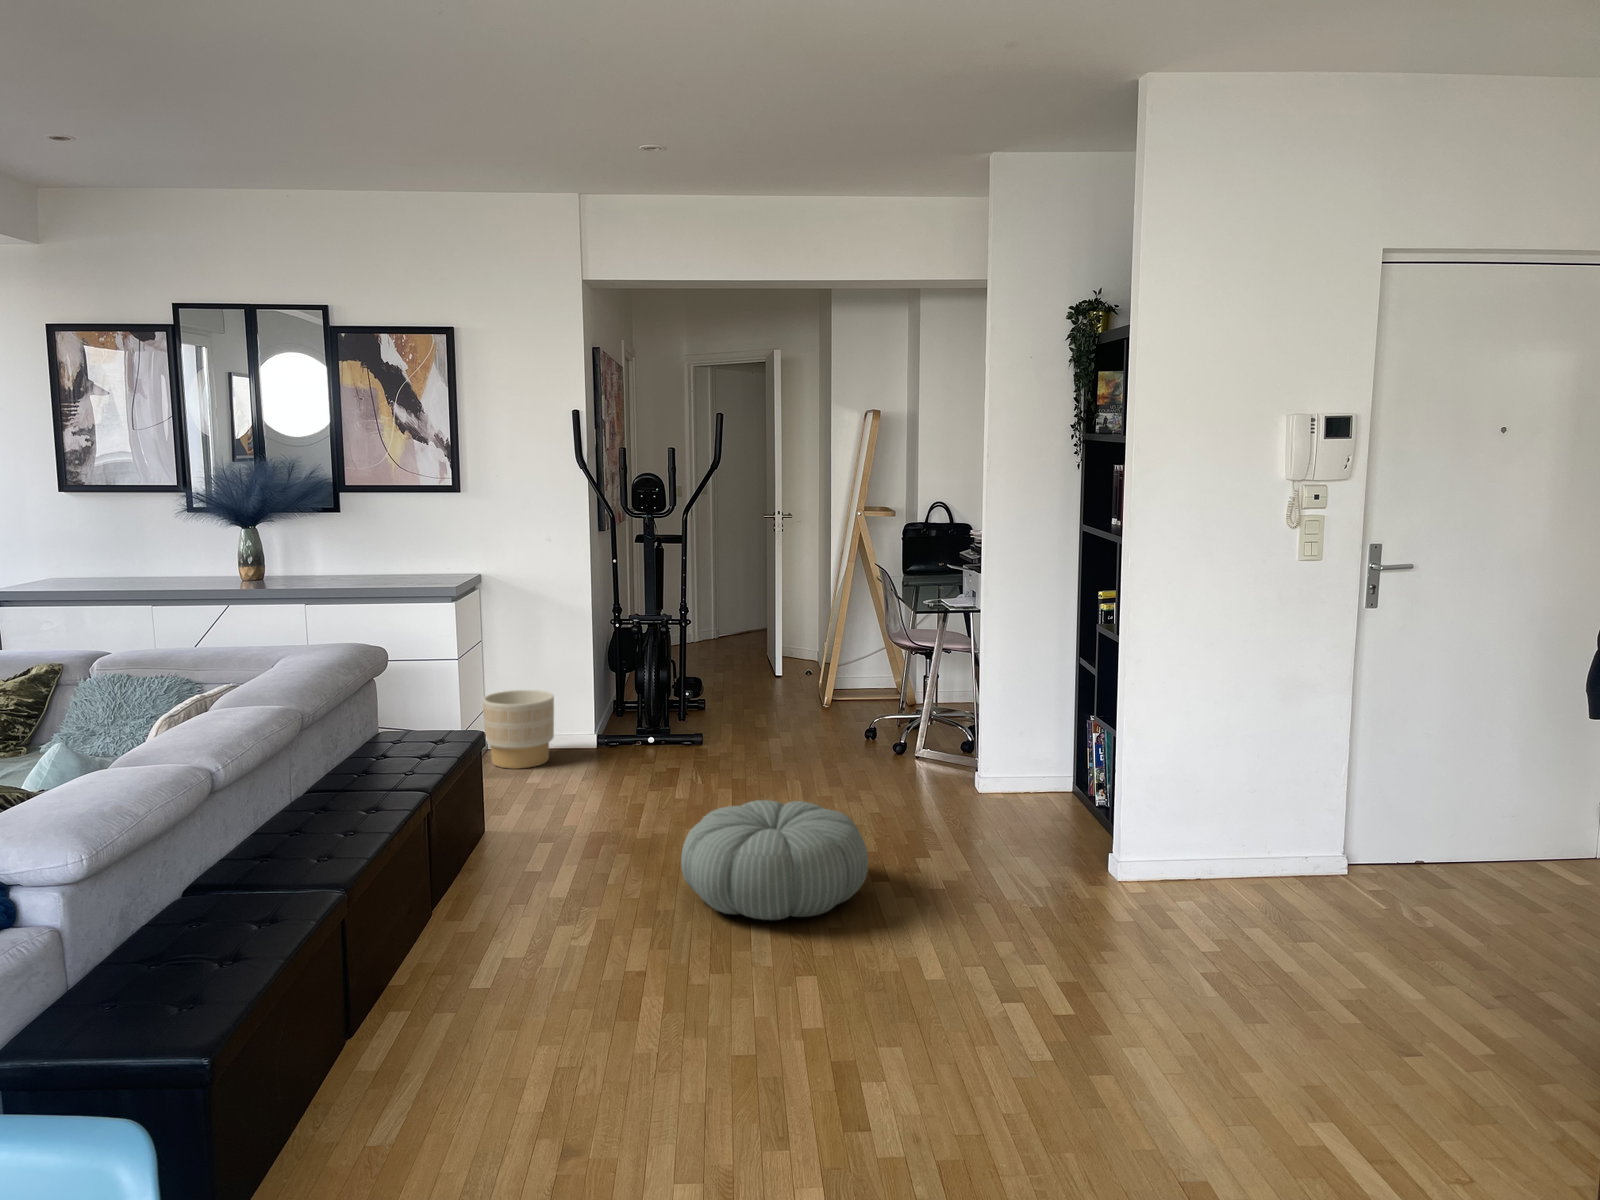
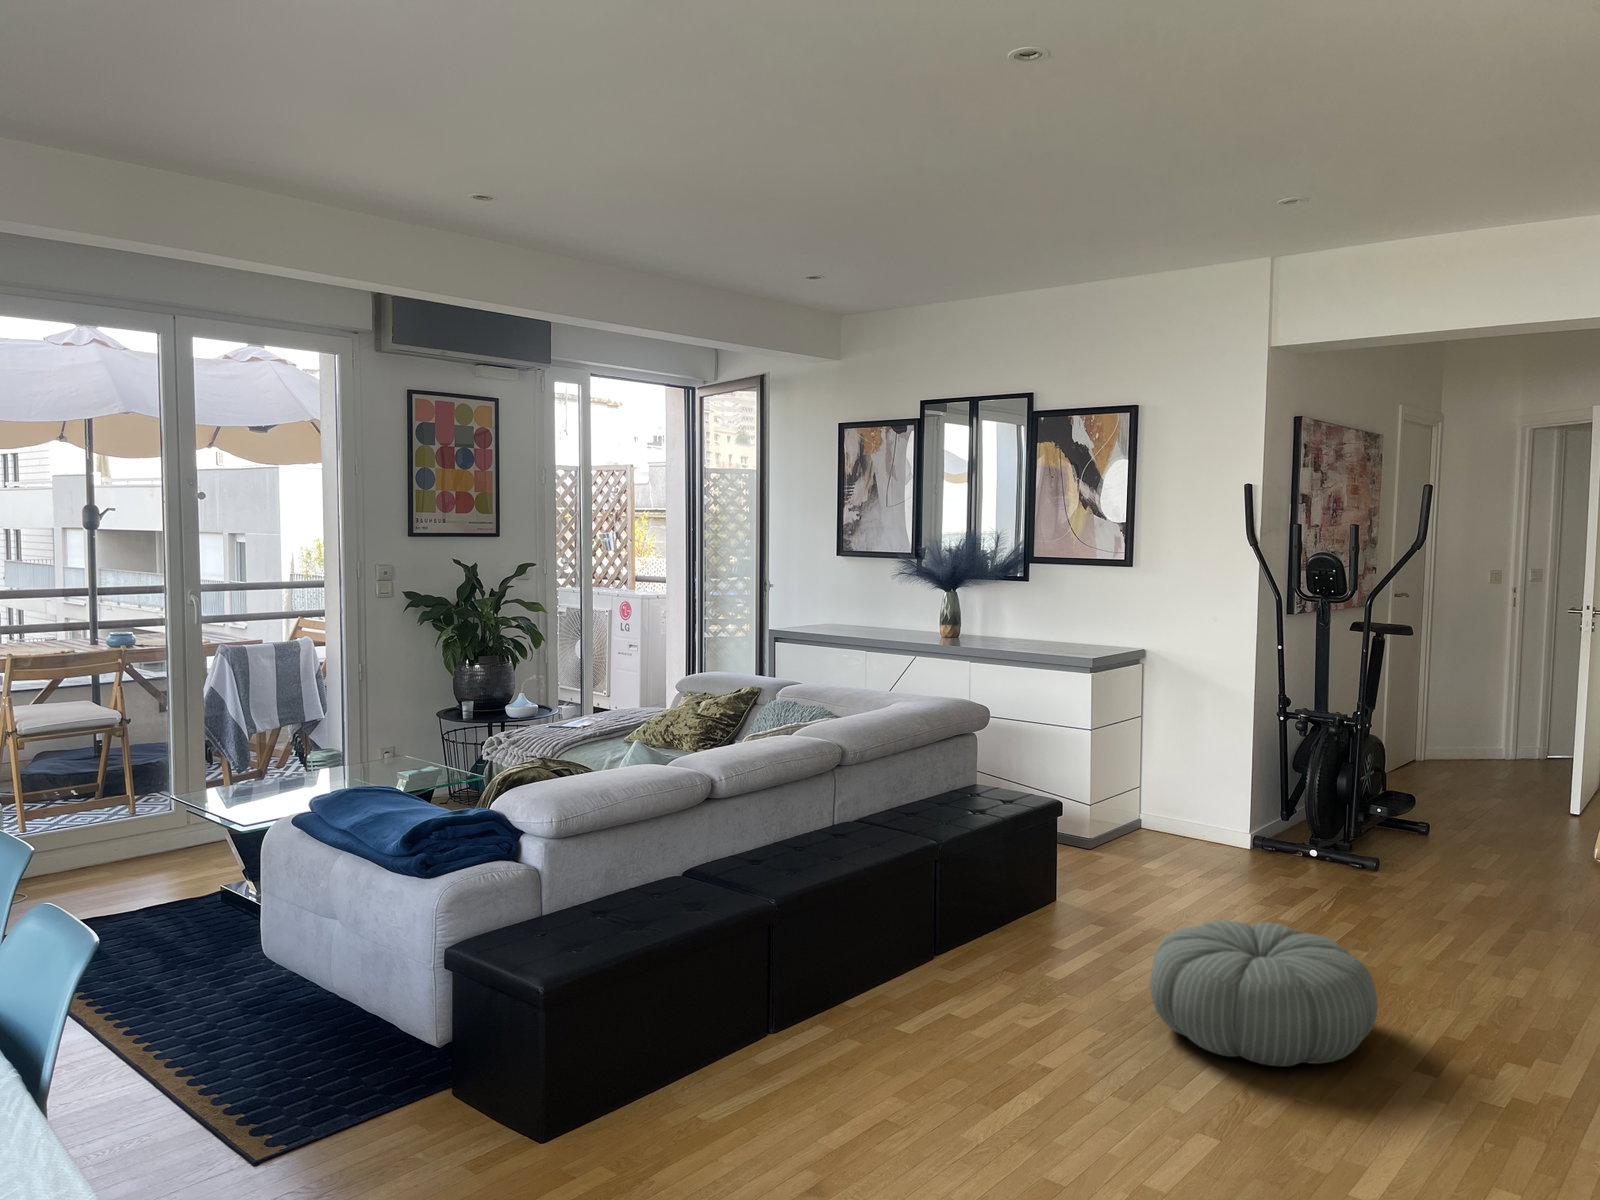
planter: present [483,690,554,769] -> none [1127,770,1201,851]

